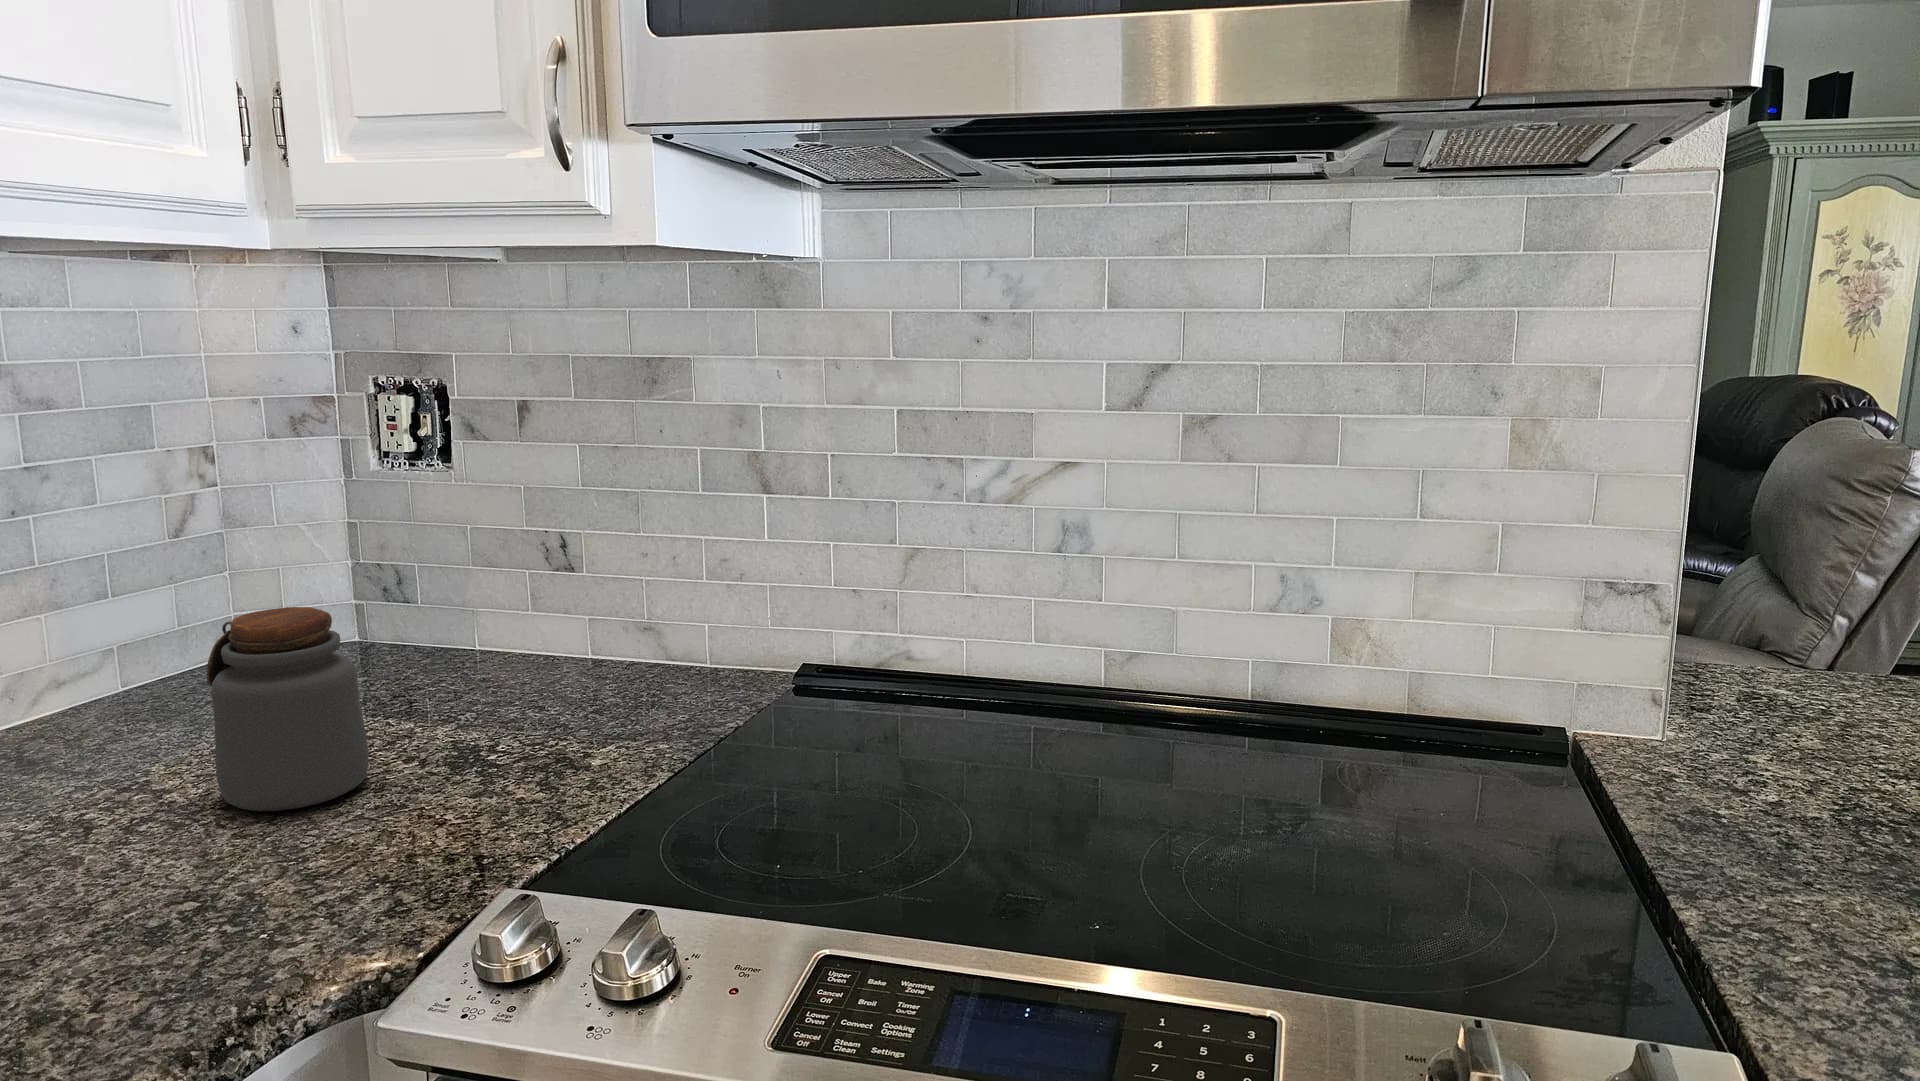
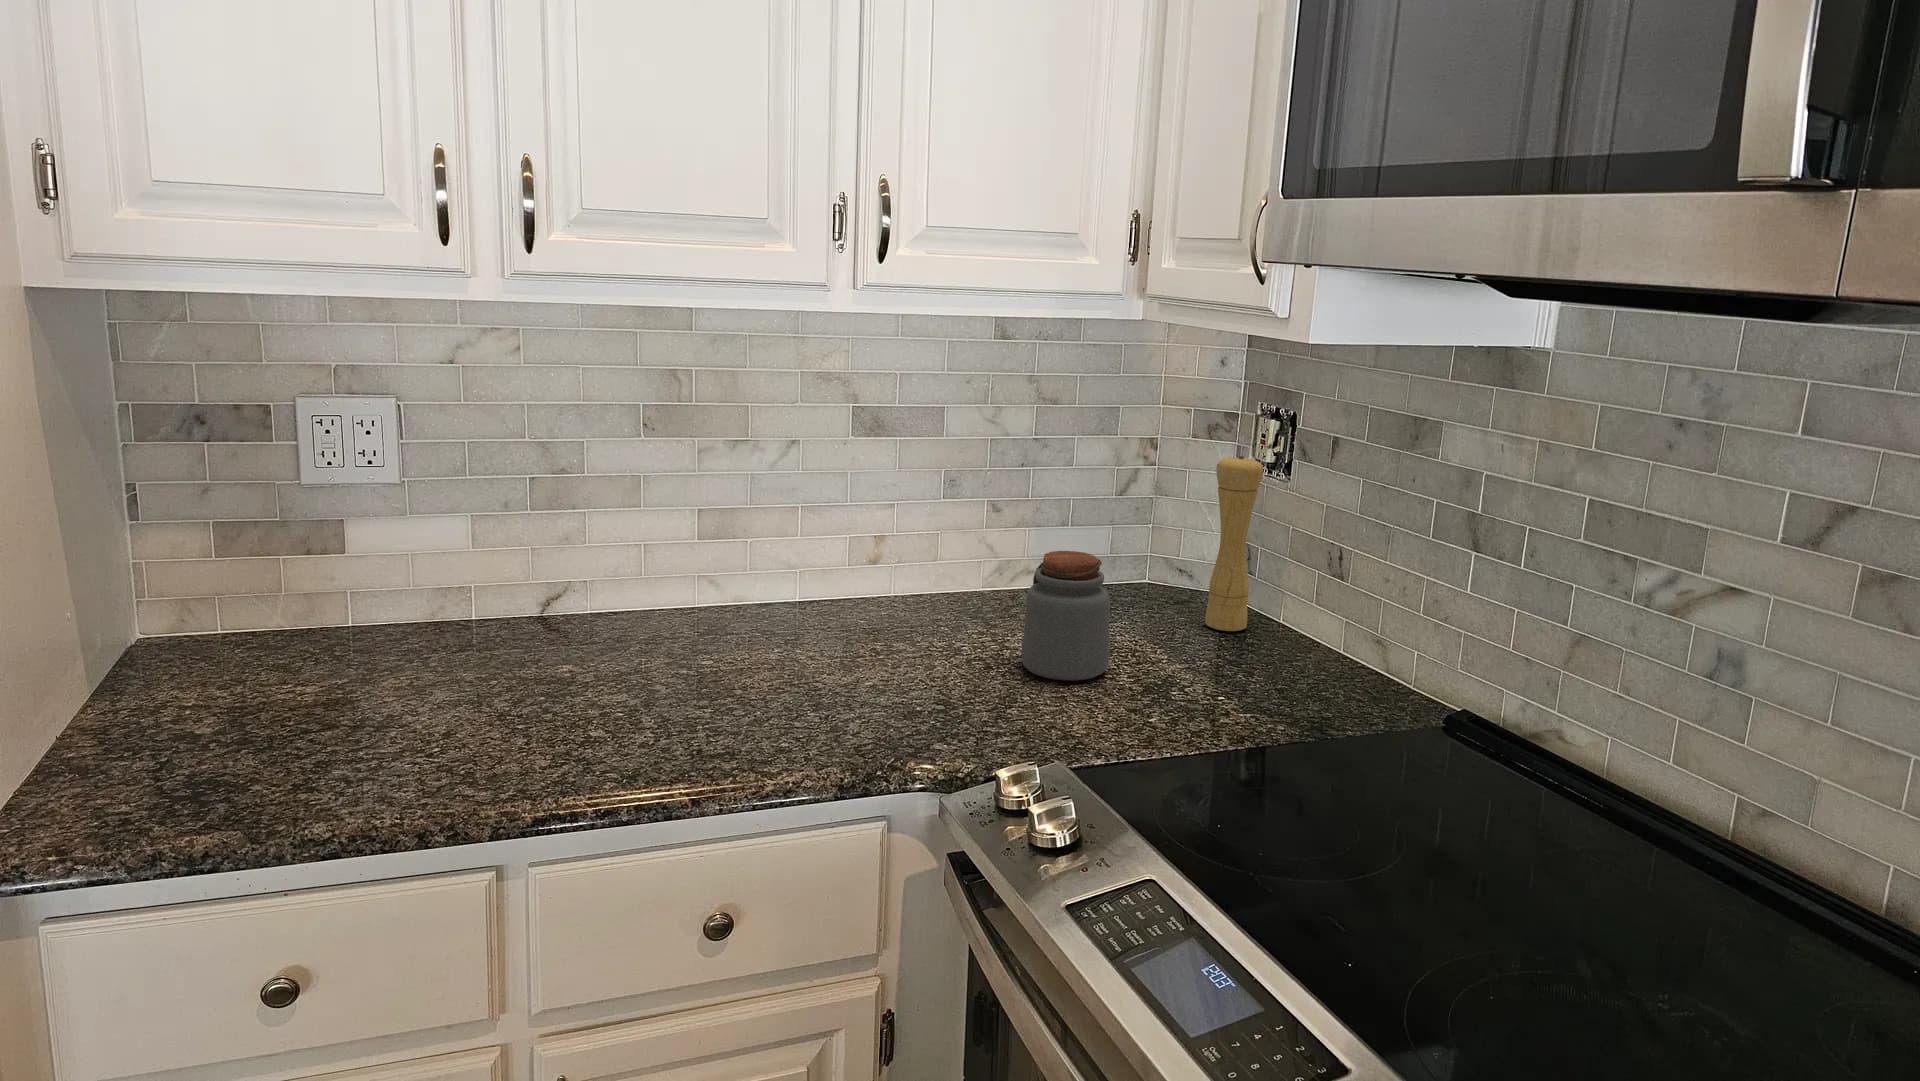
pepper mill: none [368,443,448,679] -> present [1205,455,1263,631]

